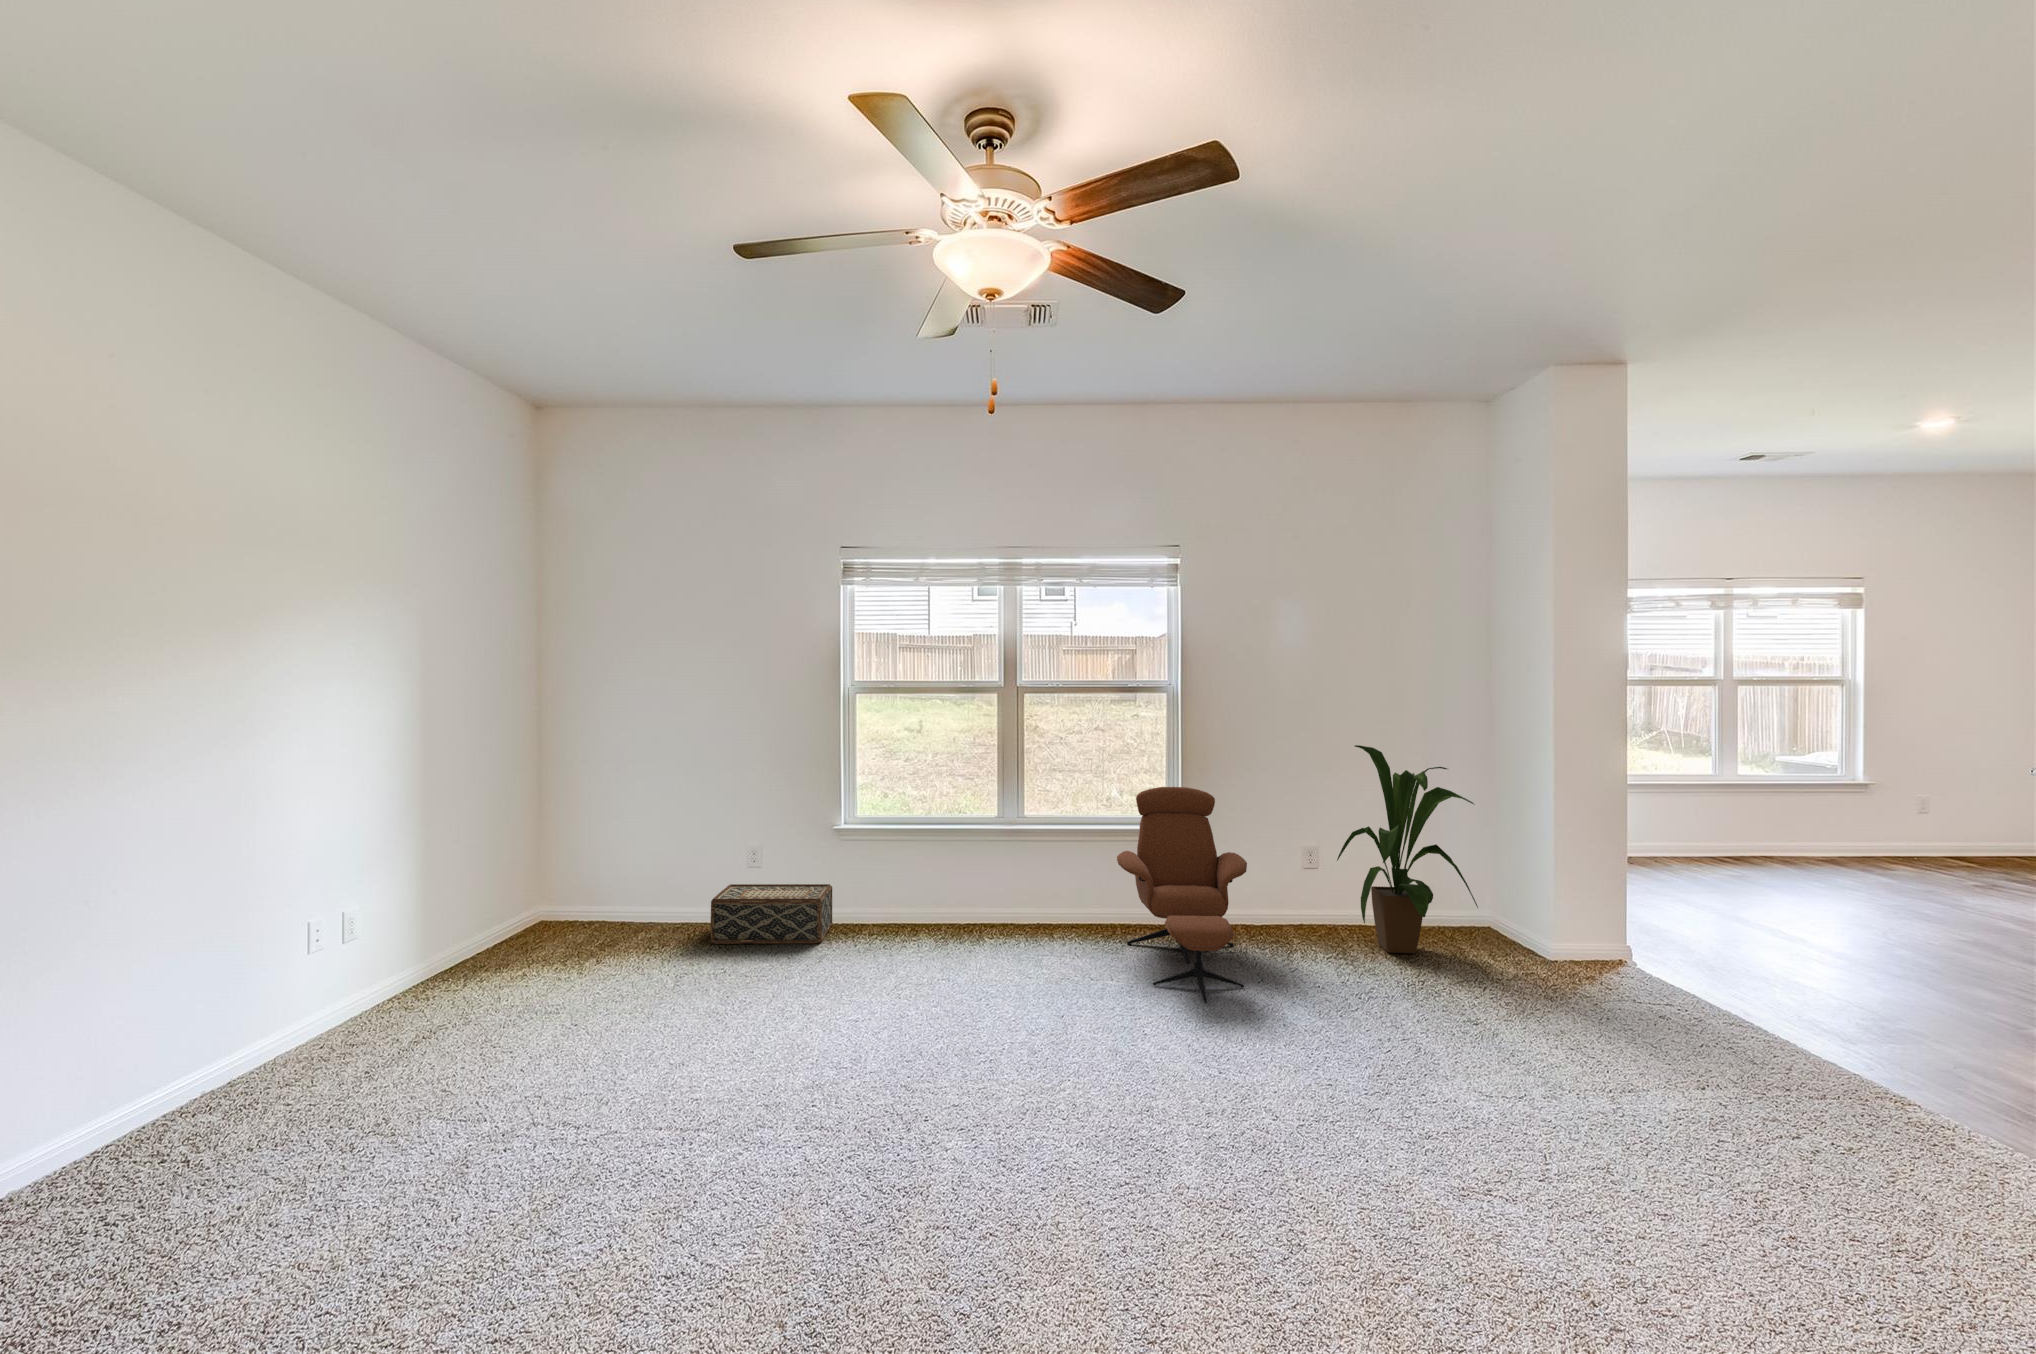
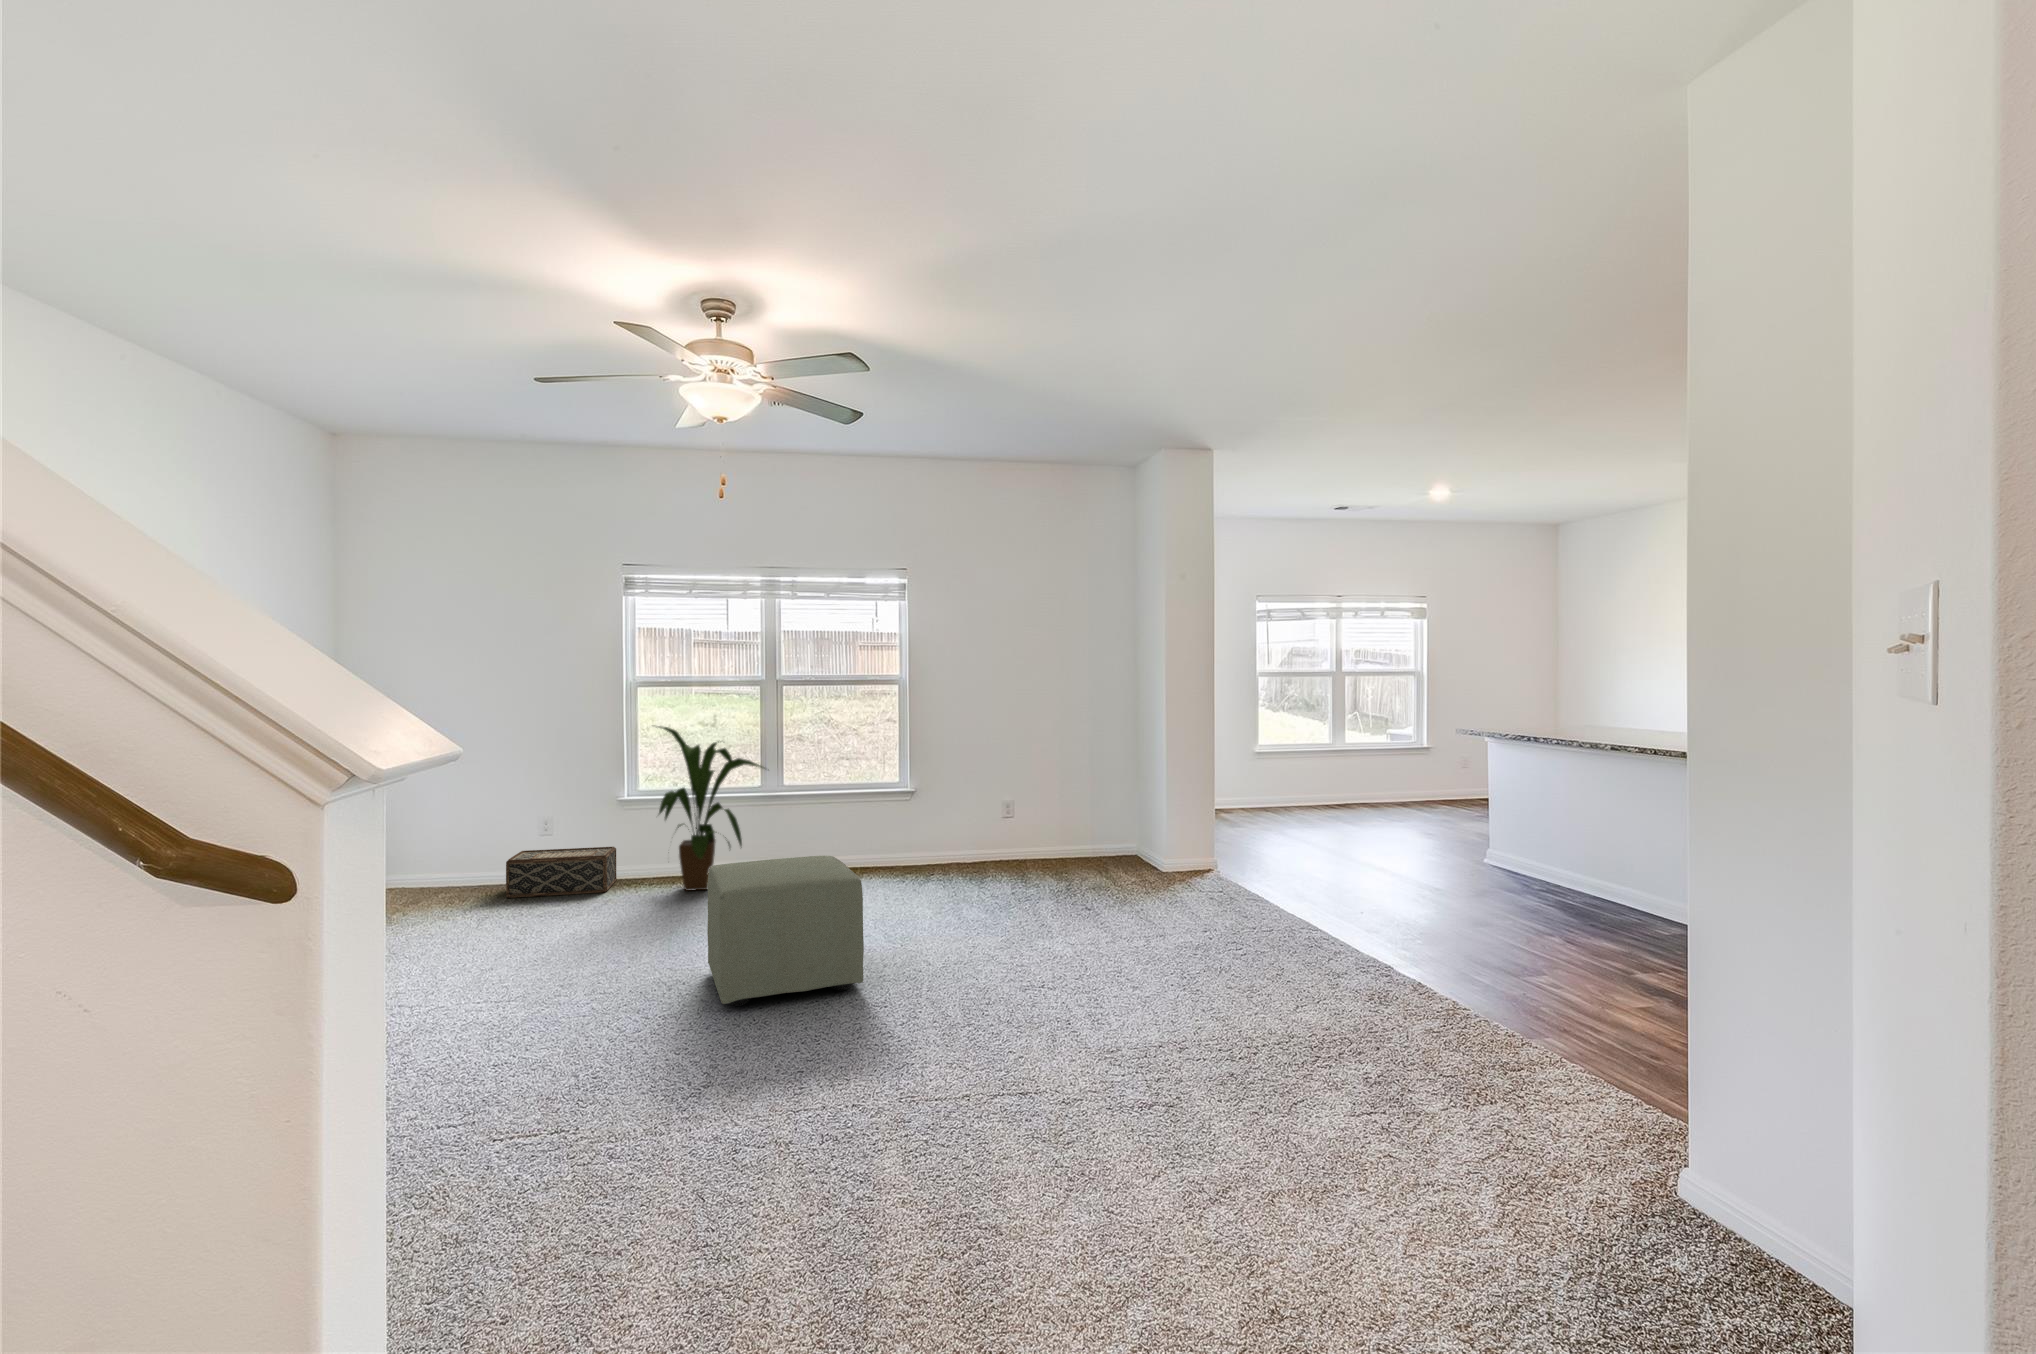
house plant: present [1337,745,1478,953] -> present [658,726,764,891]
lounge chair: present [1117,787,1247,1003] -> none [855,756,954,906]
ottoman: none [954,956,1197,1215] -> present [707,856,864,1006]

